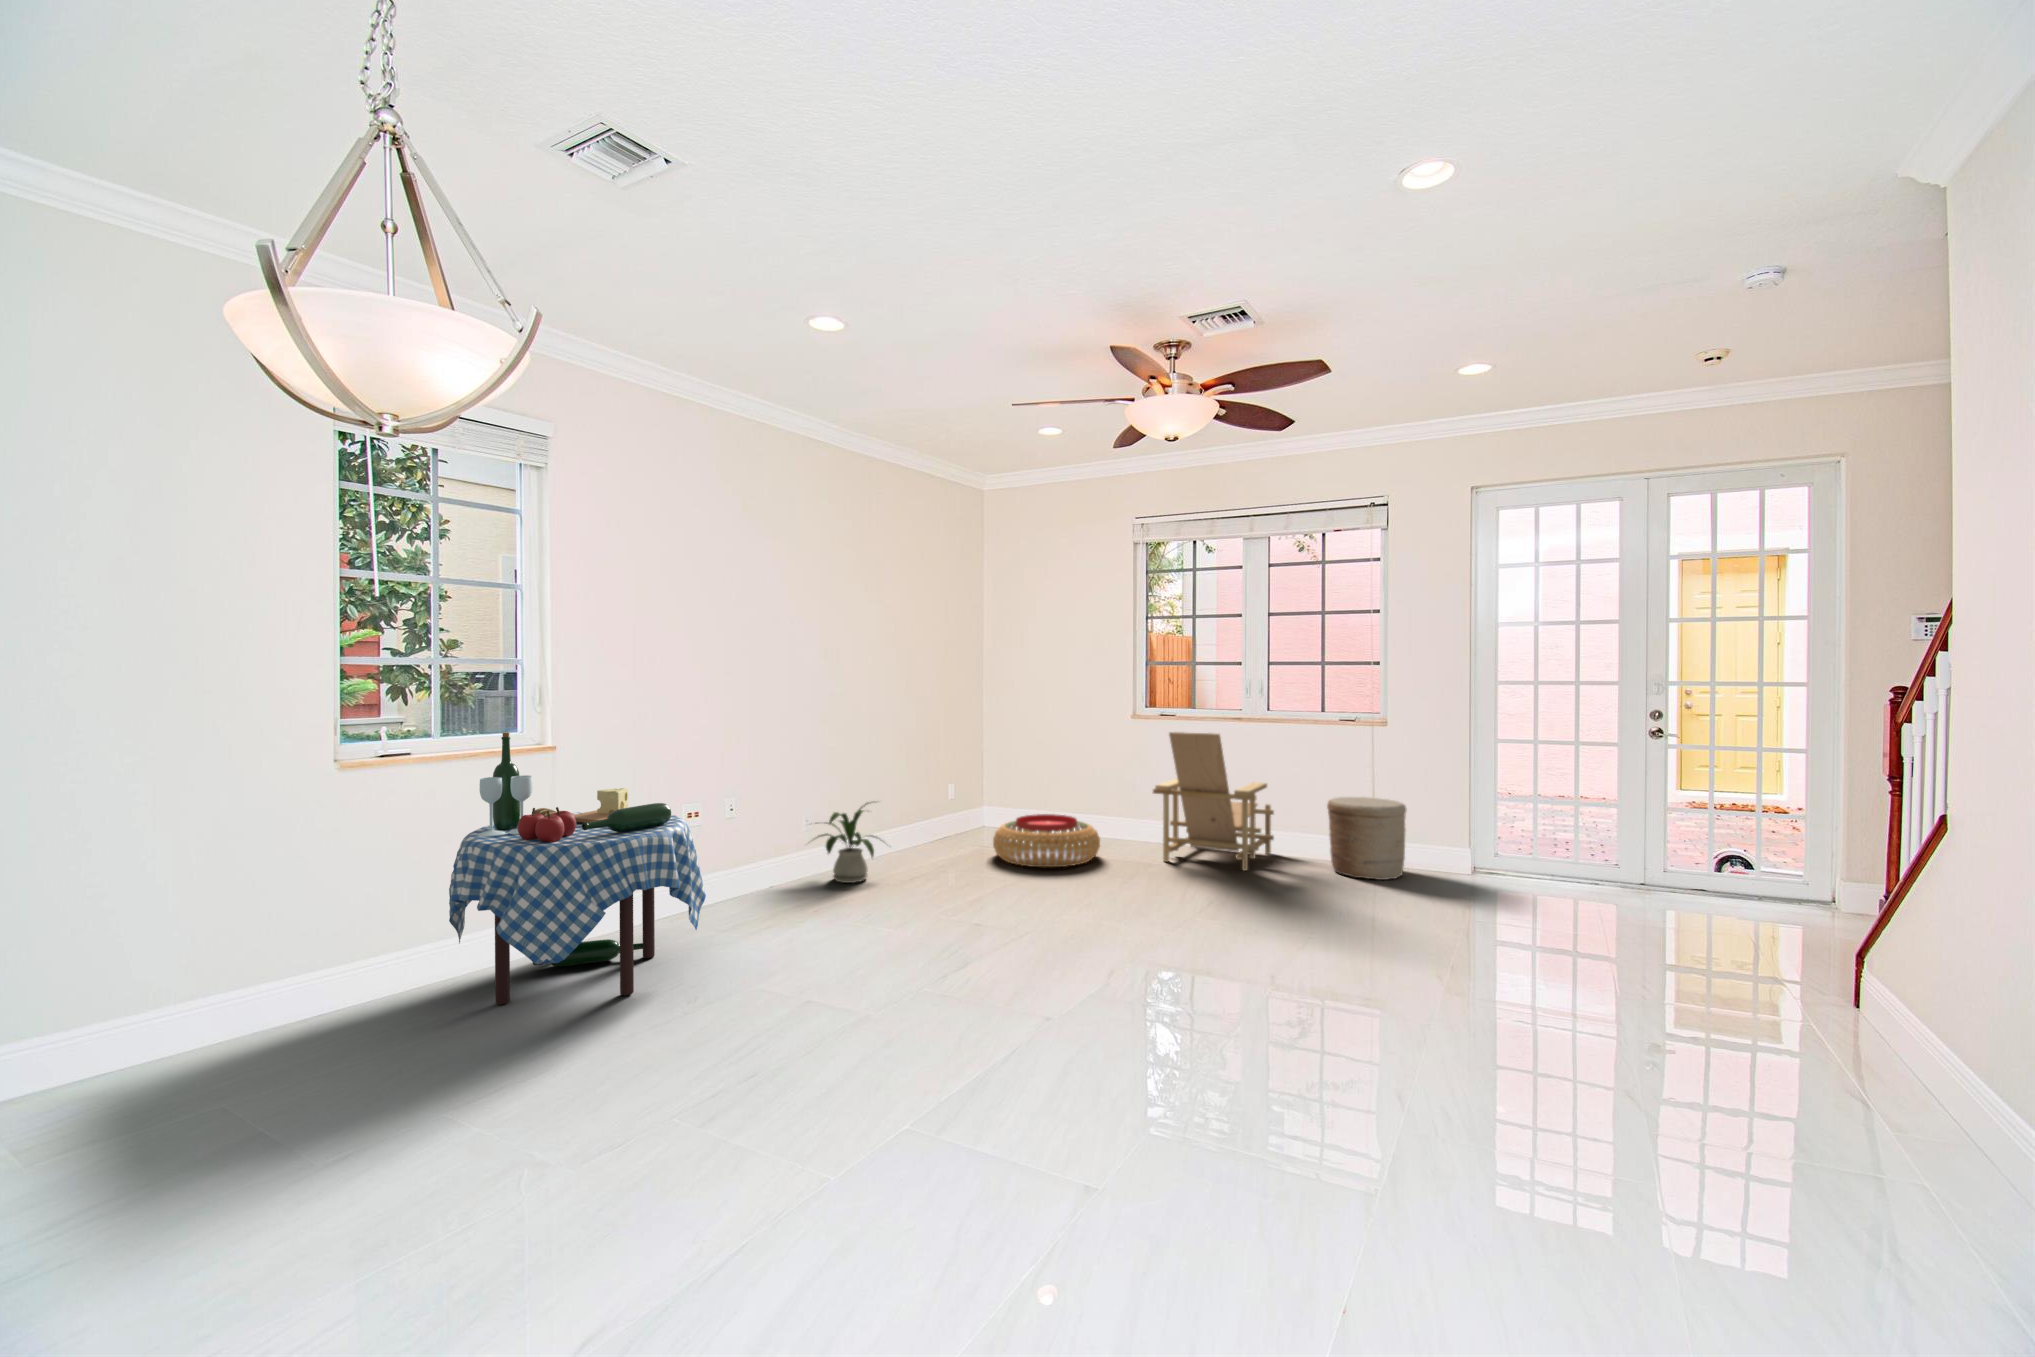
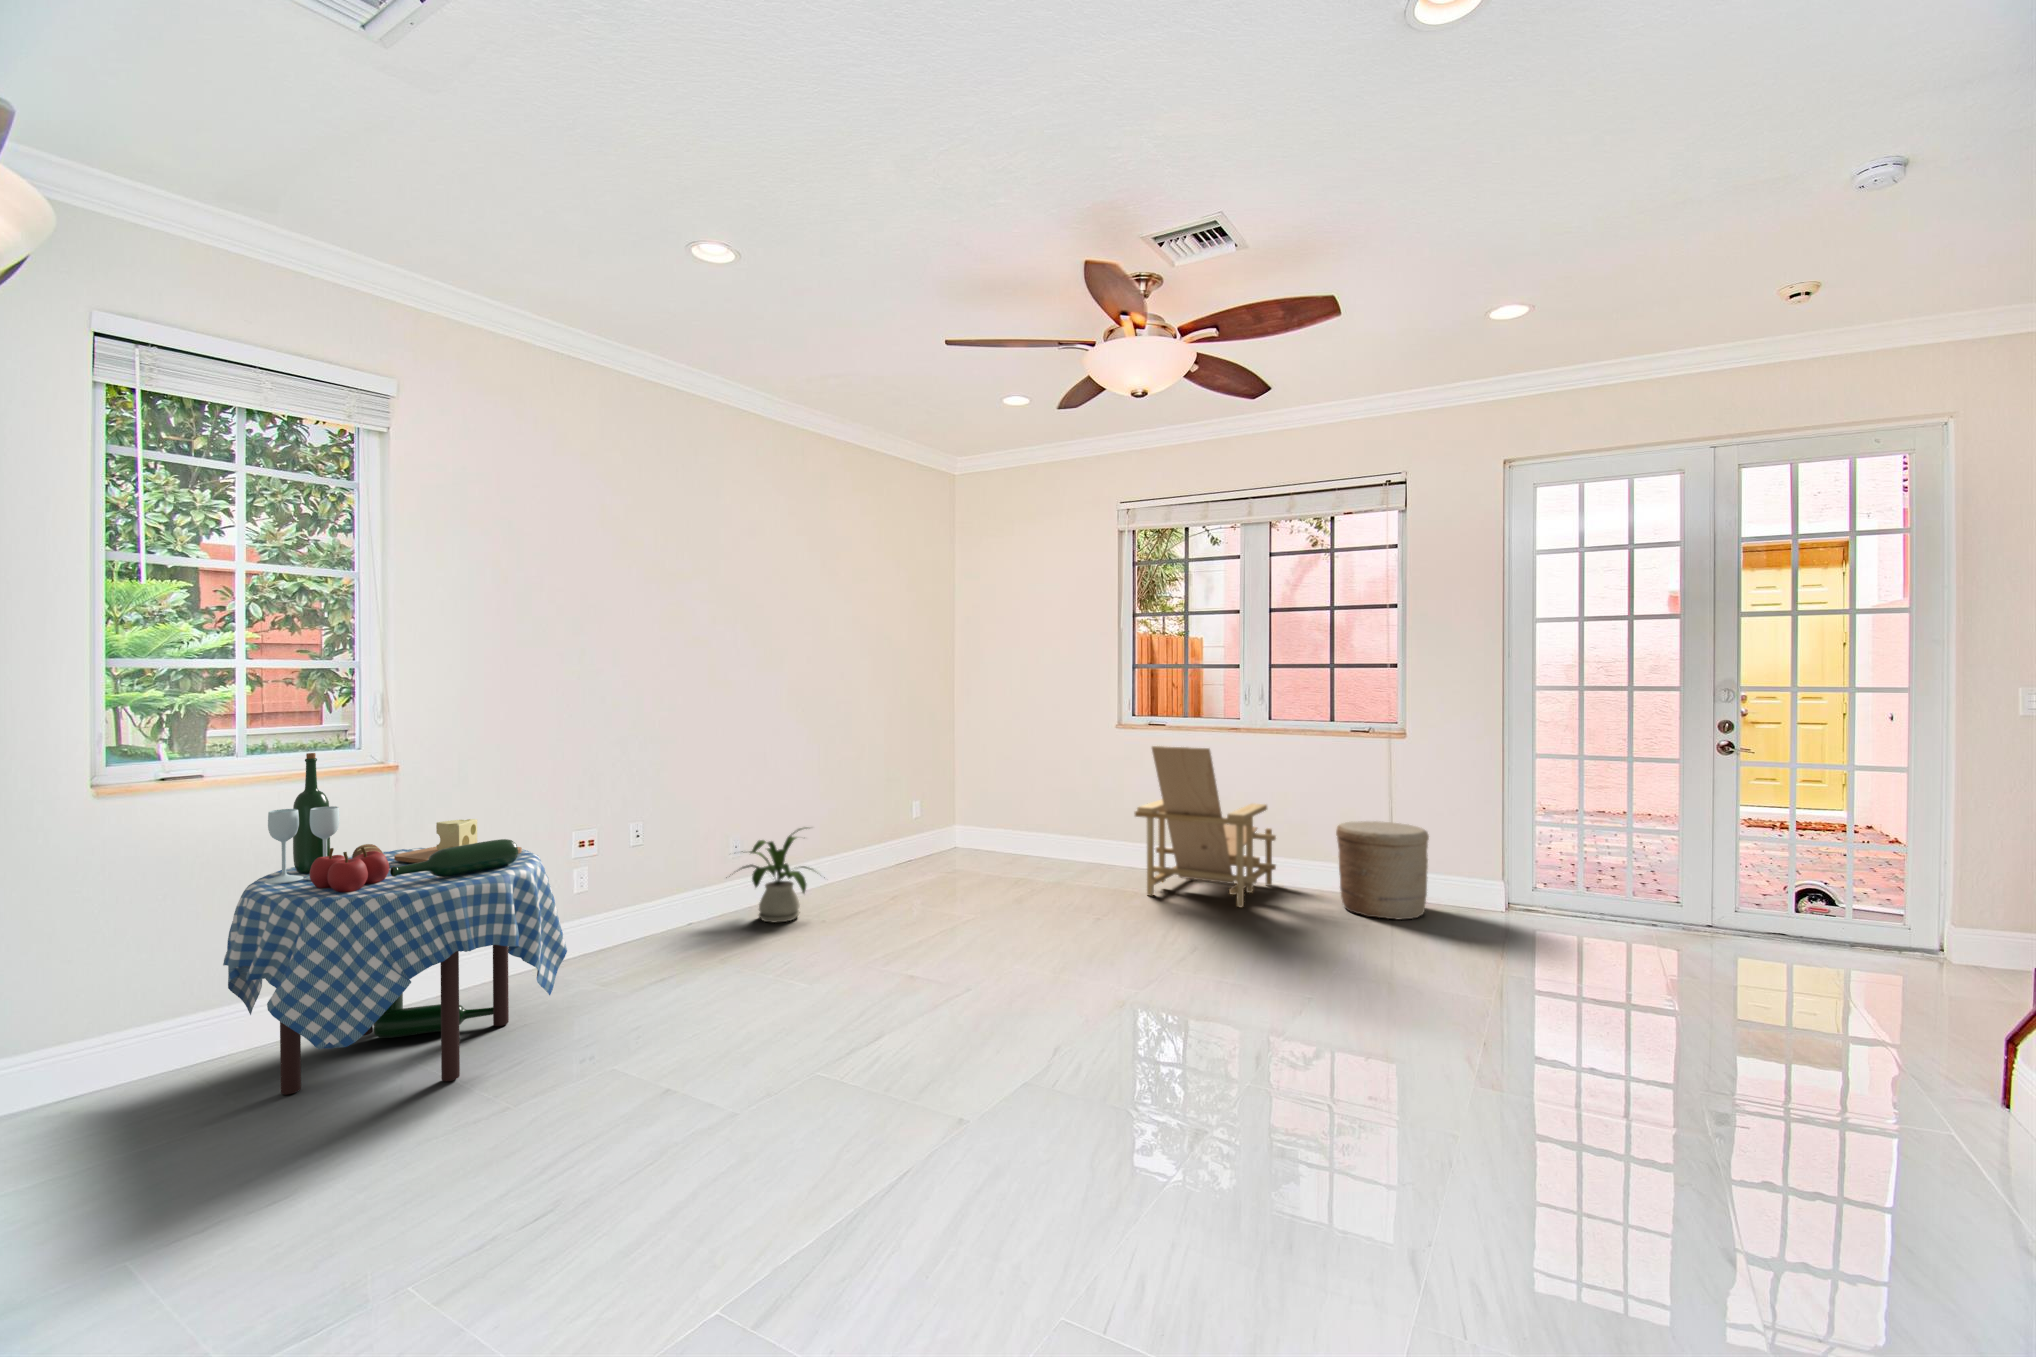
pouf: present [993,814,1100,867] -> none [951,839,1075,903]

